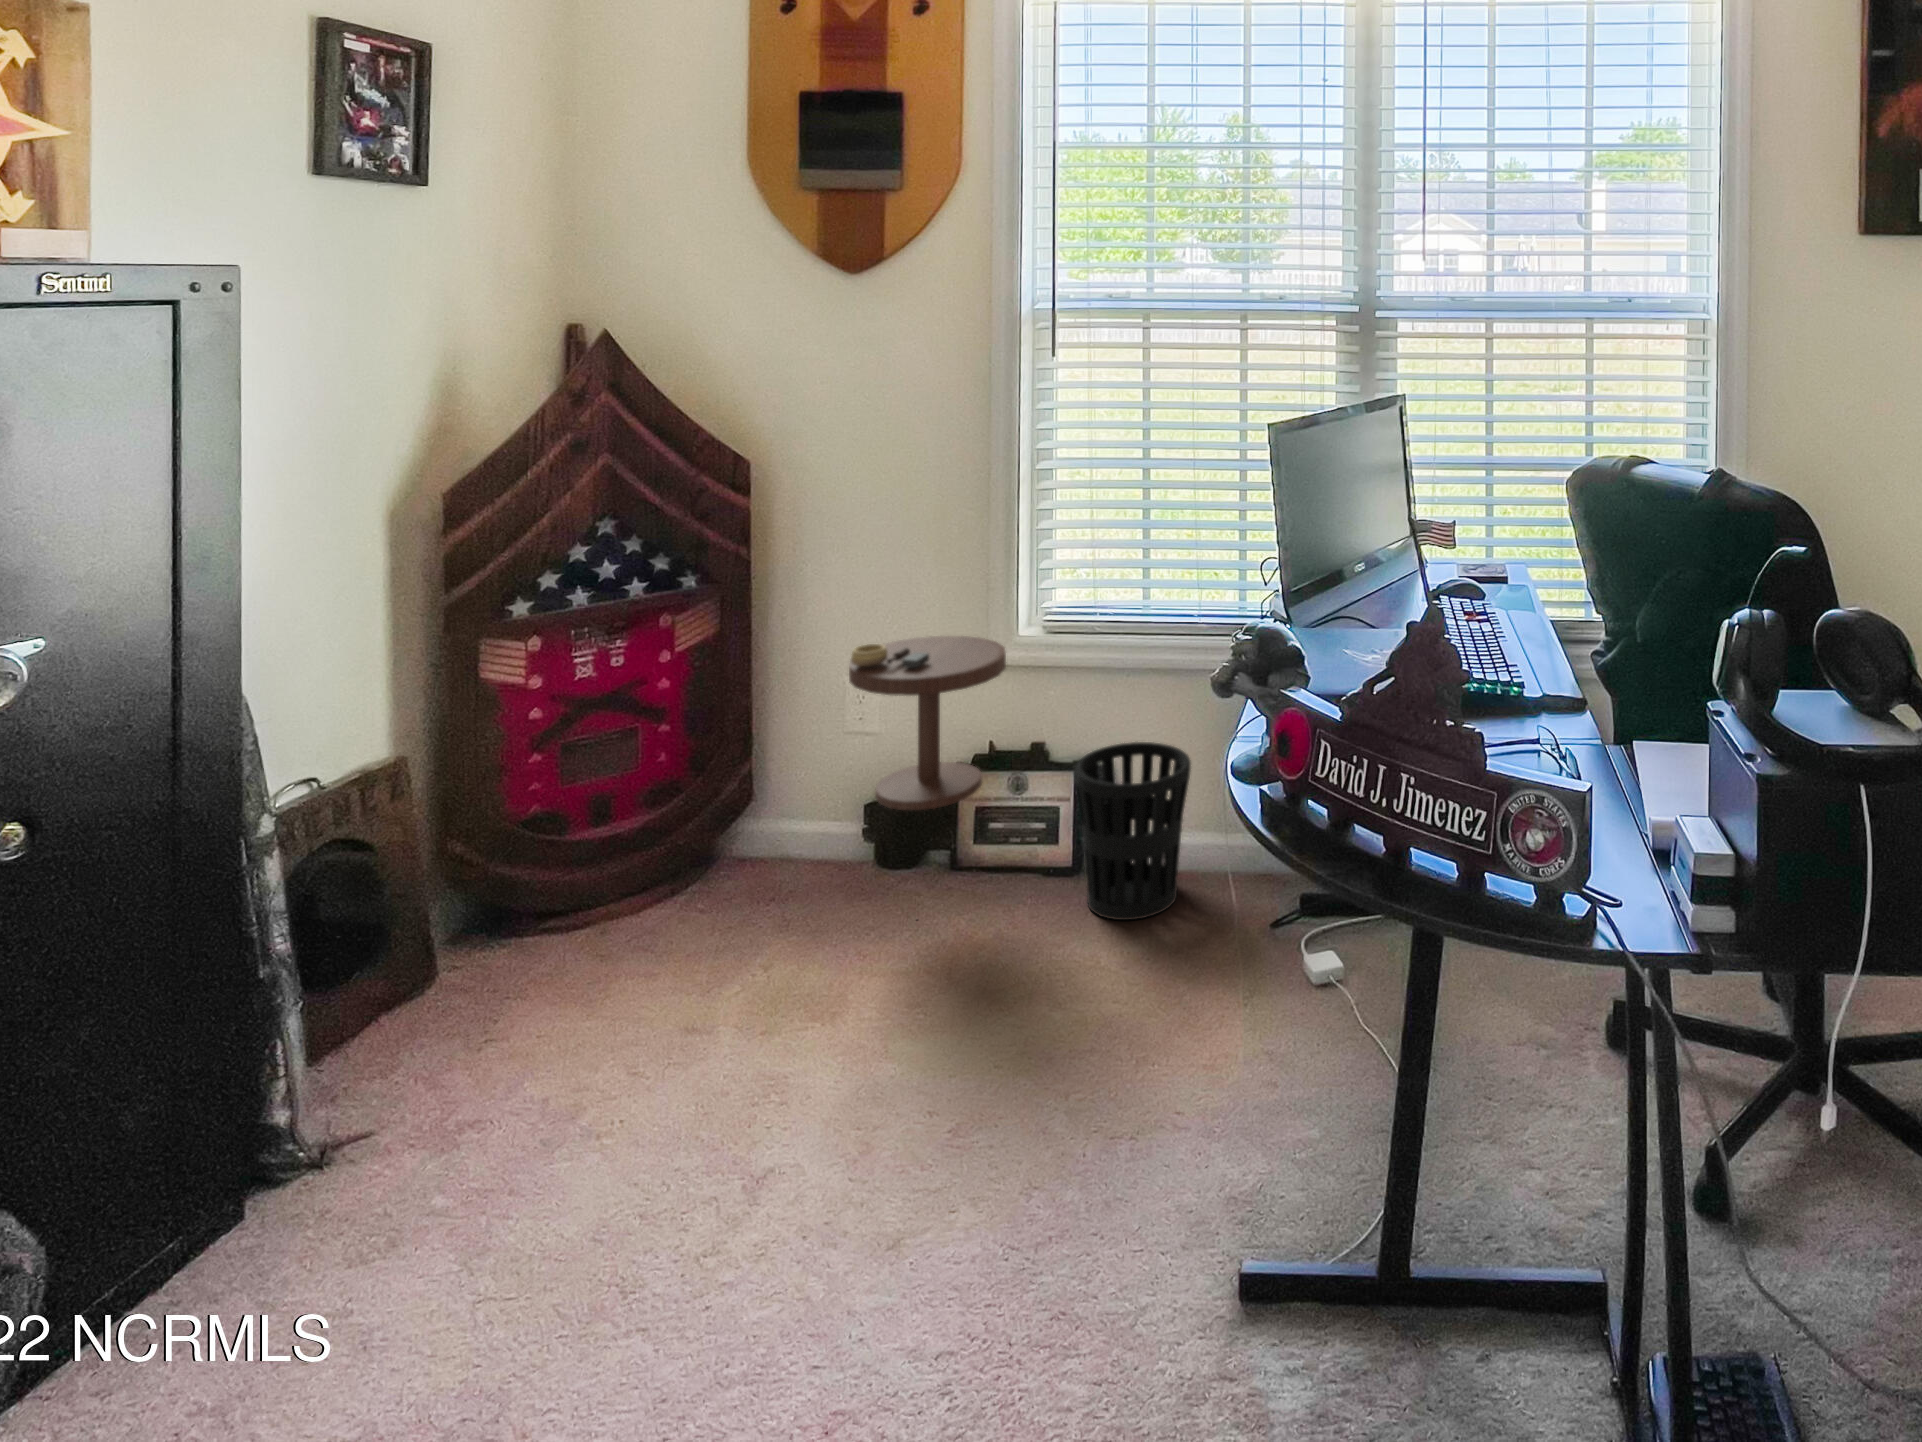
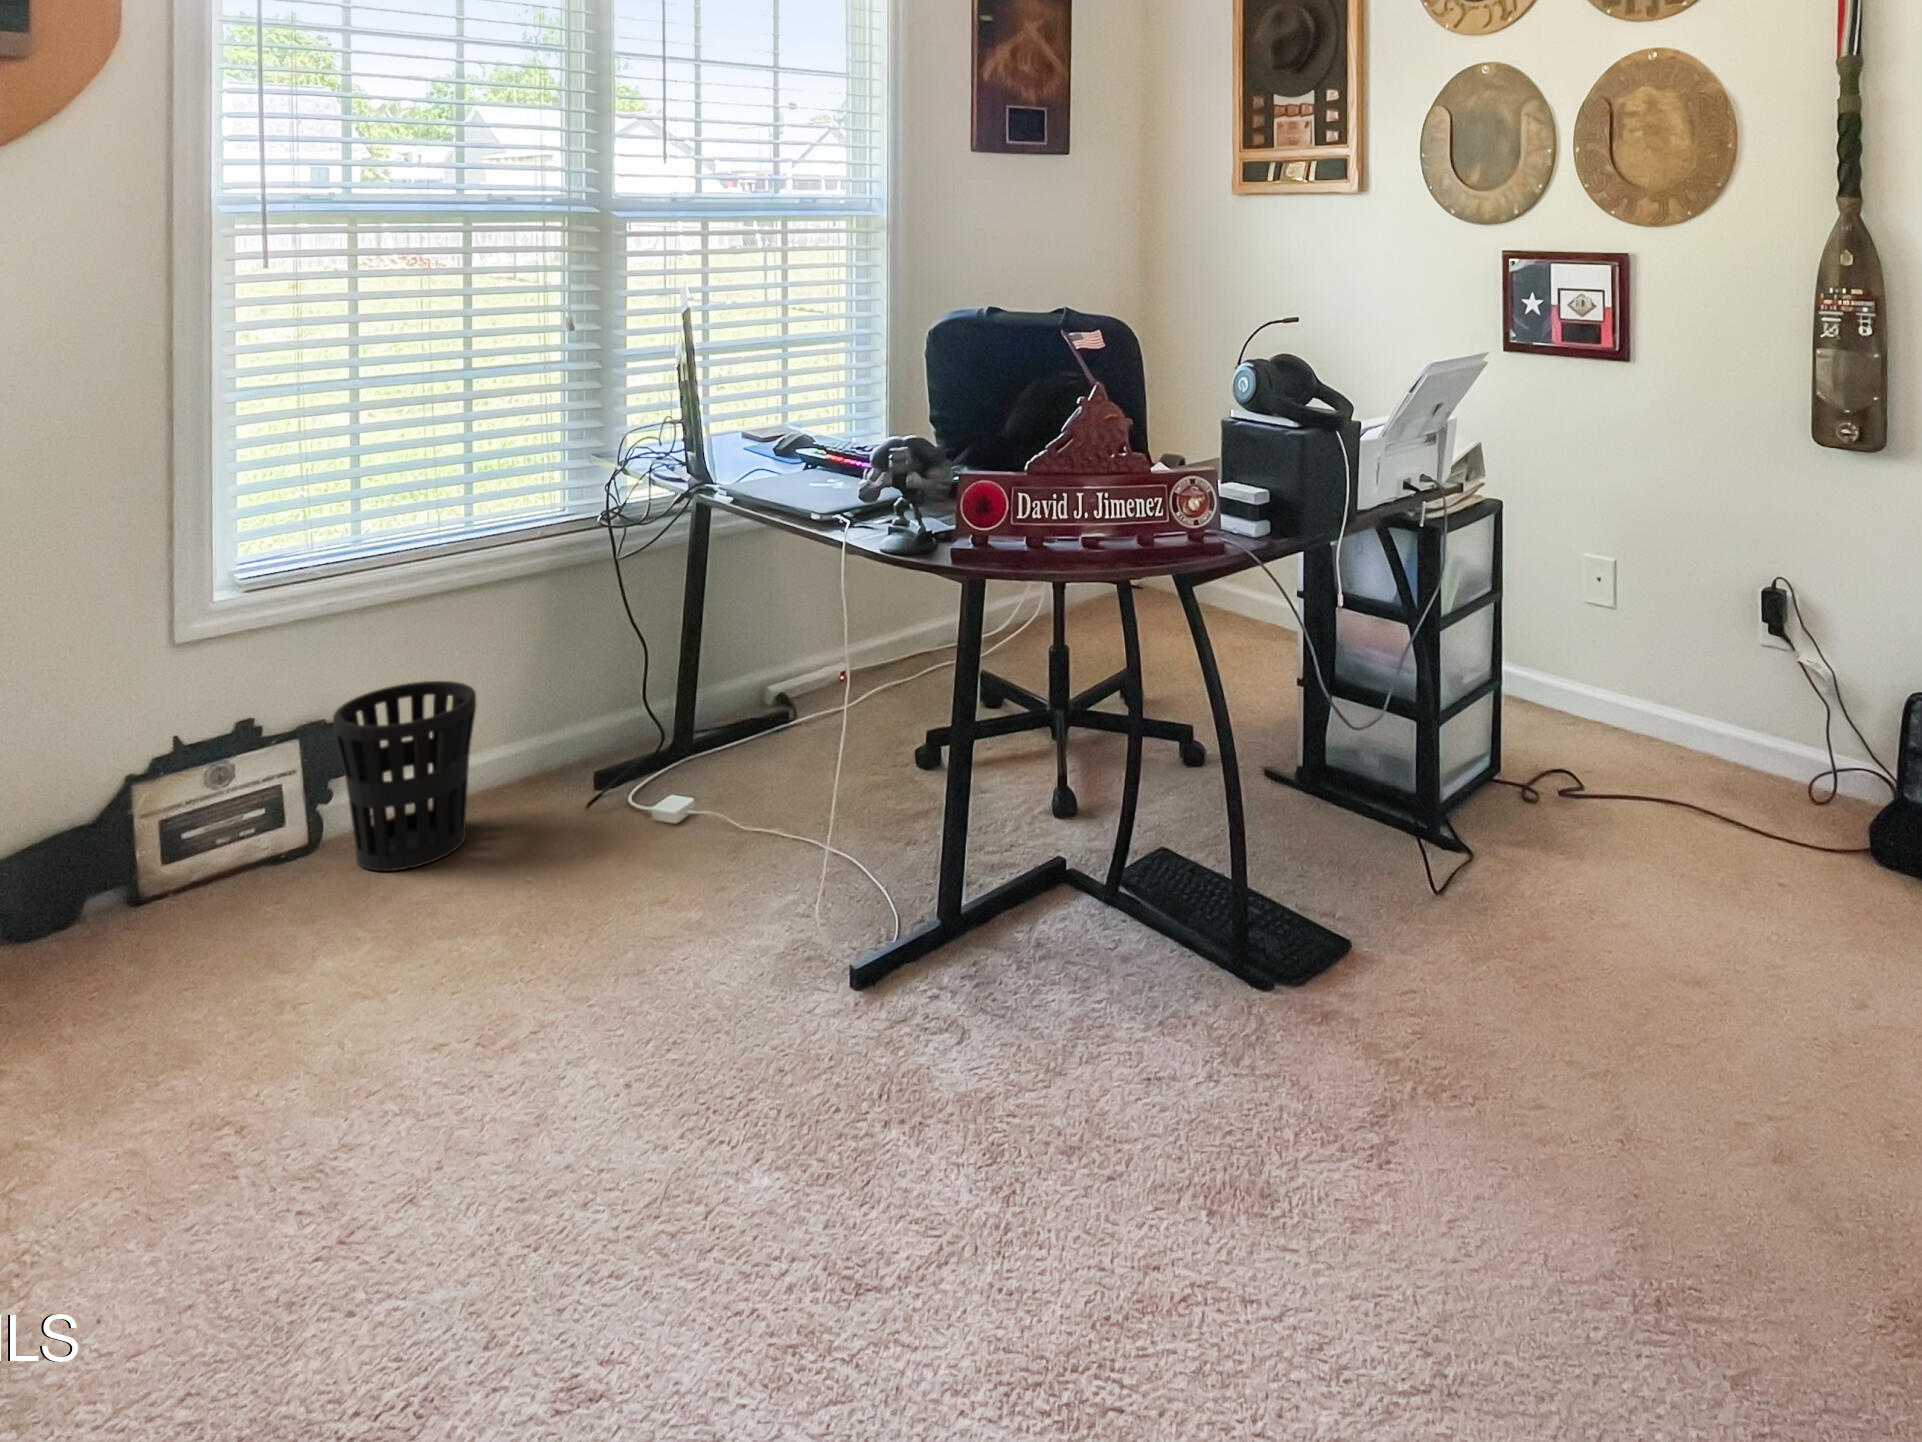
side table: present [849,636,1006,810] -> none [25,610,262,962]

